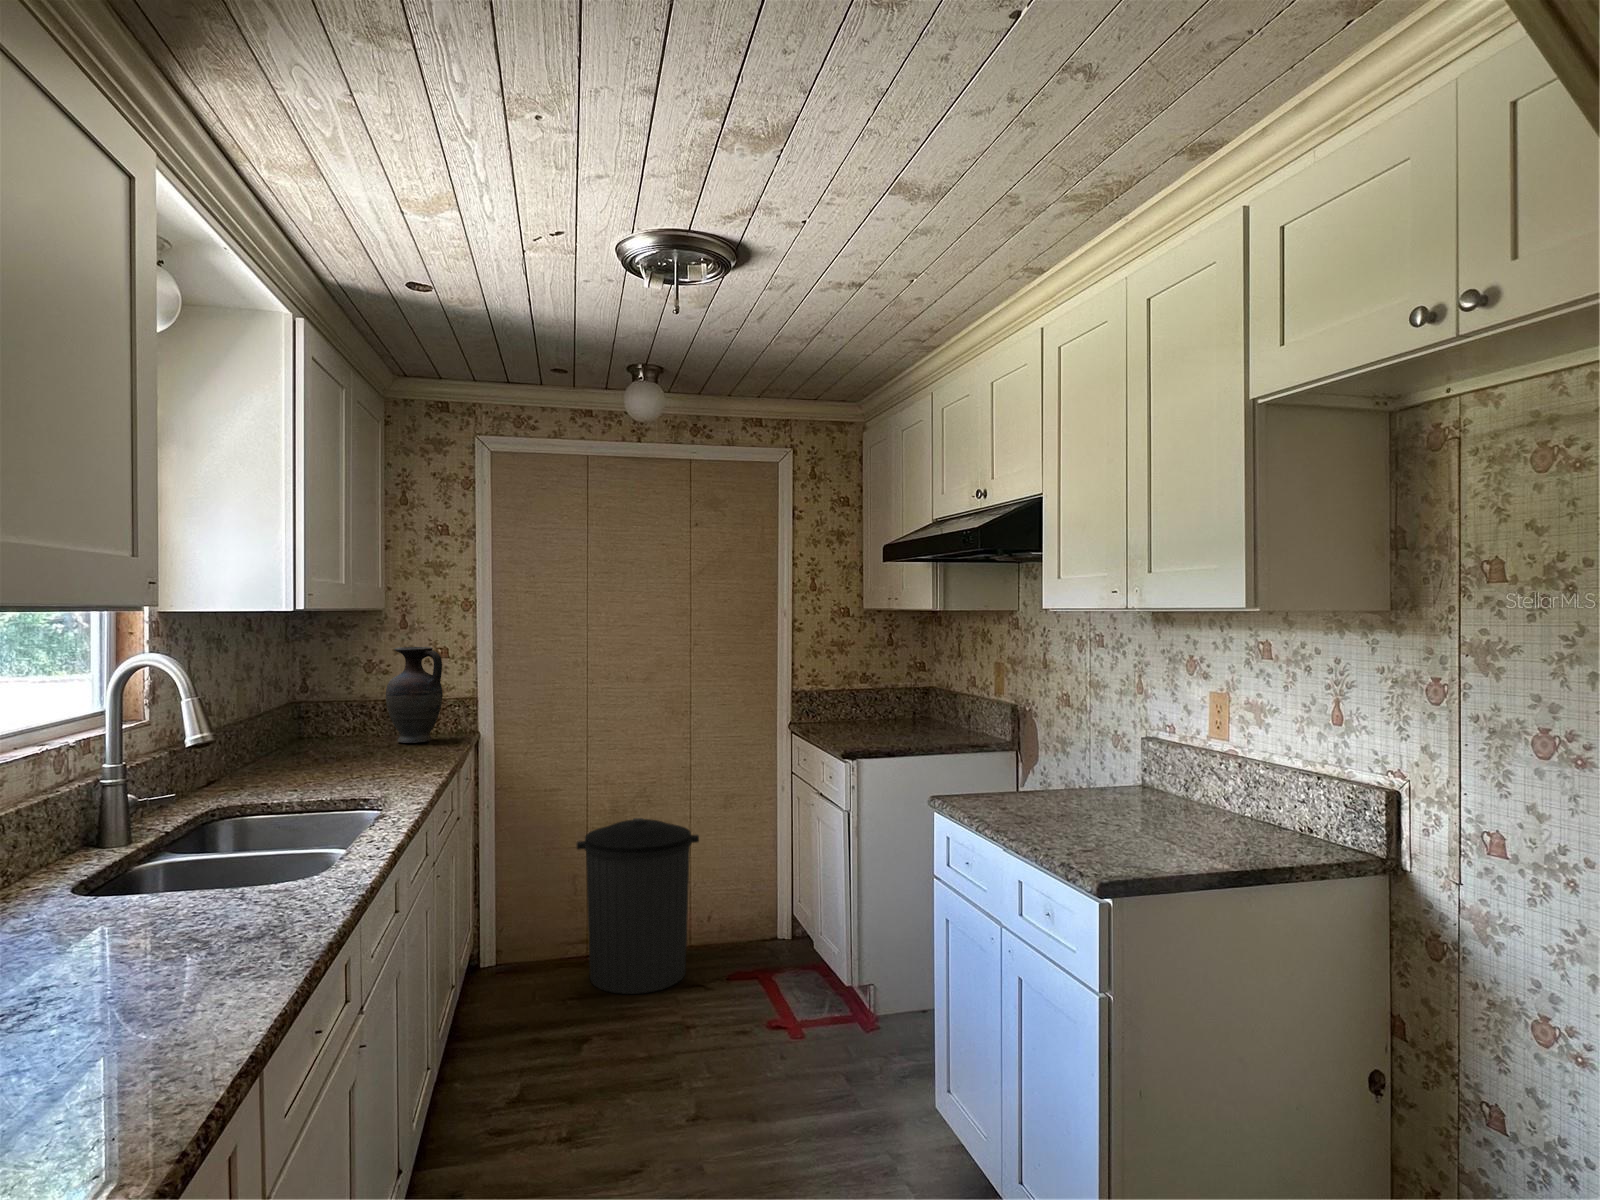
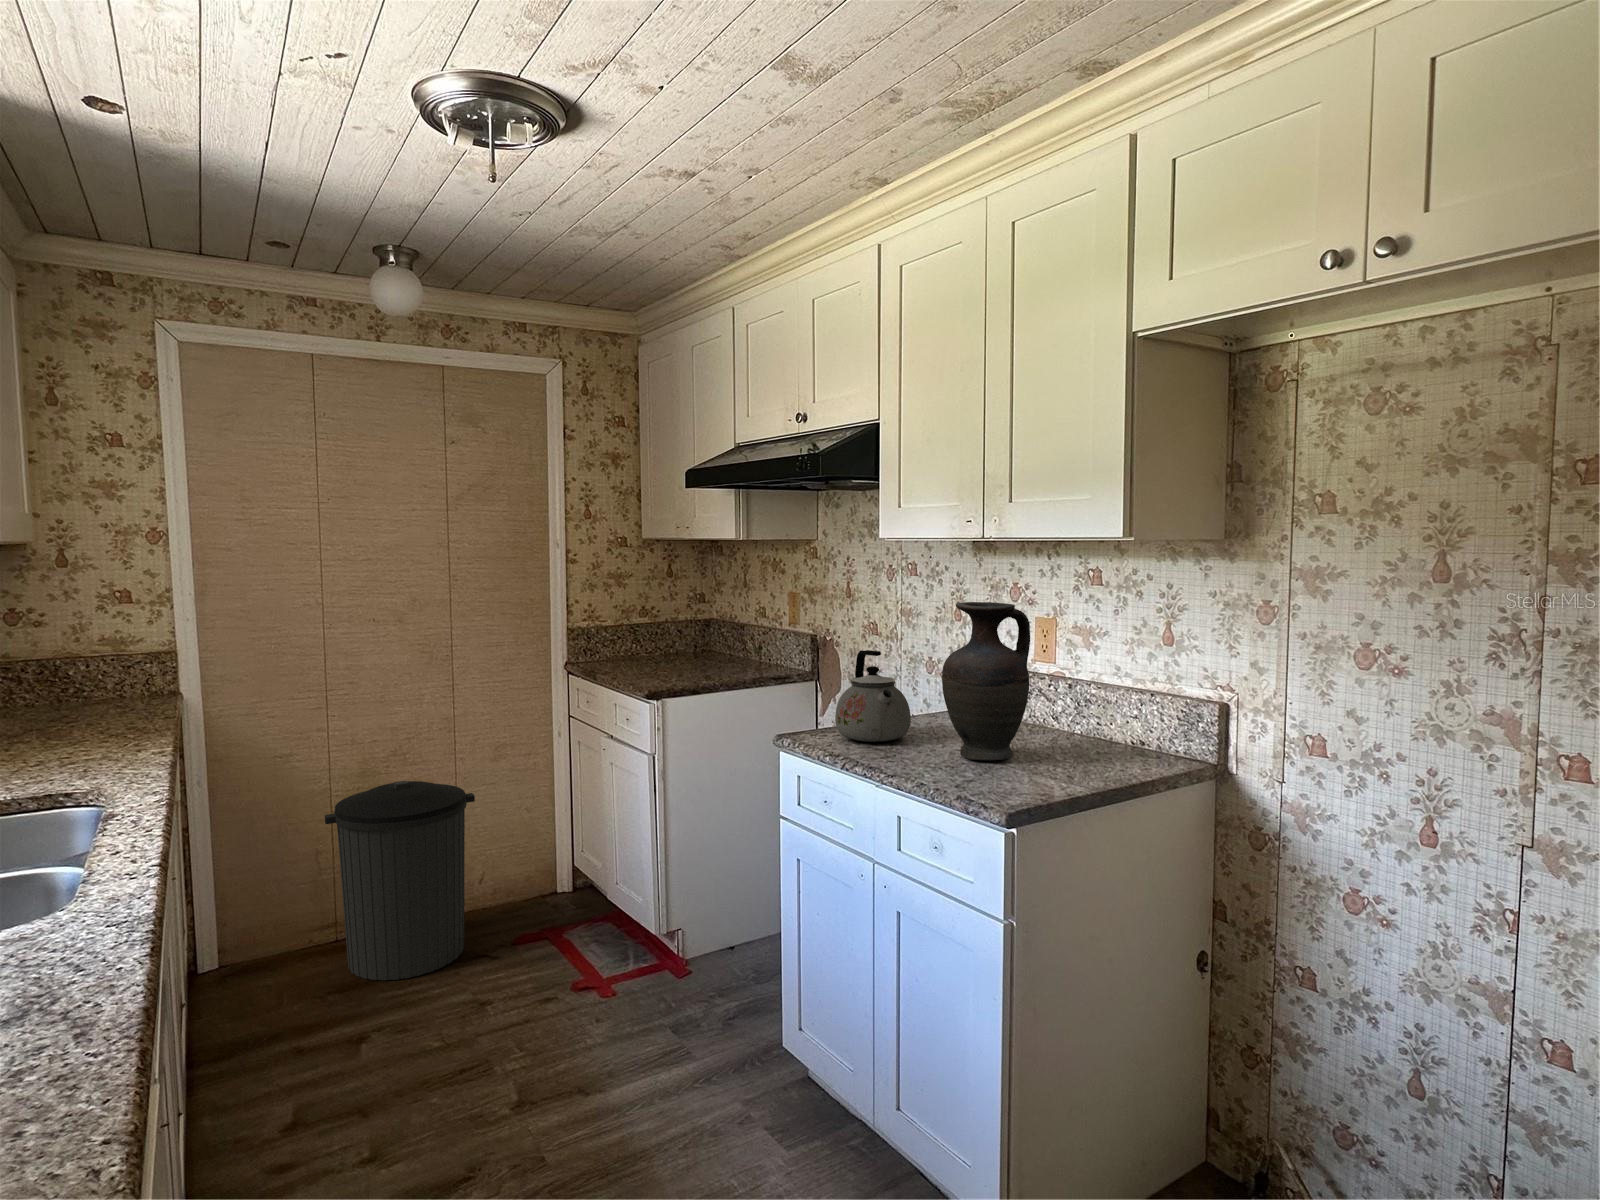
vase: present [386,647,443,743] -> present [942,602,1030,761]
kettle: none [986,718,1063,808] -> present [835,650,911,742]

